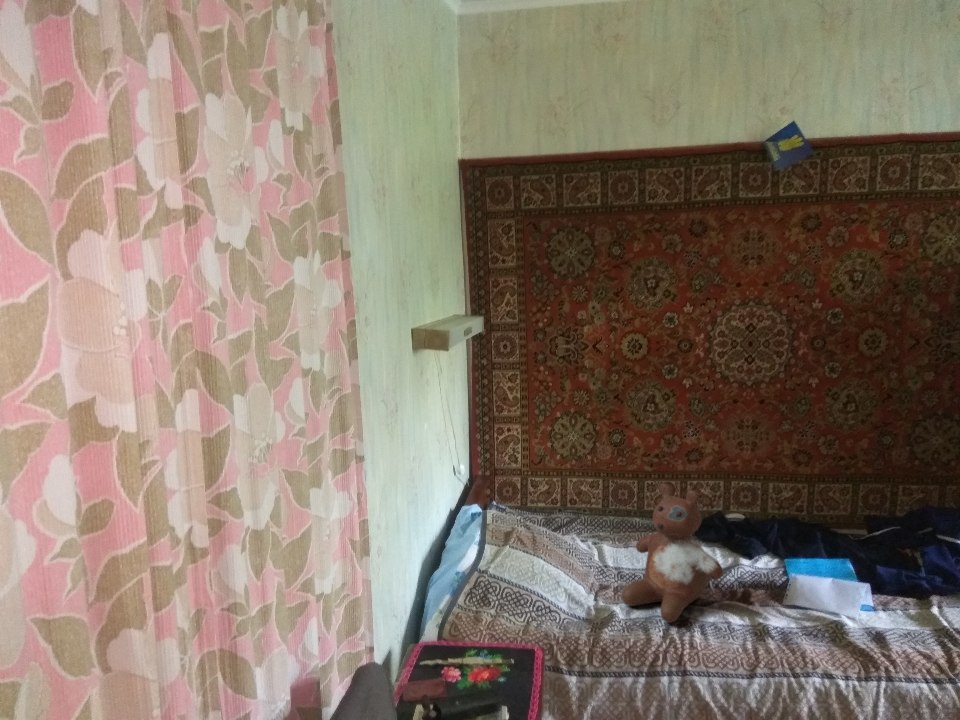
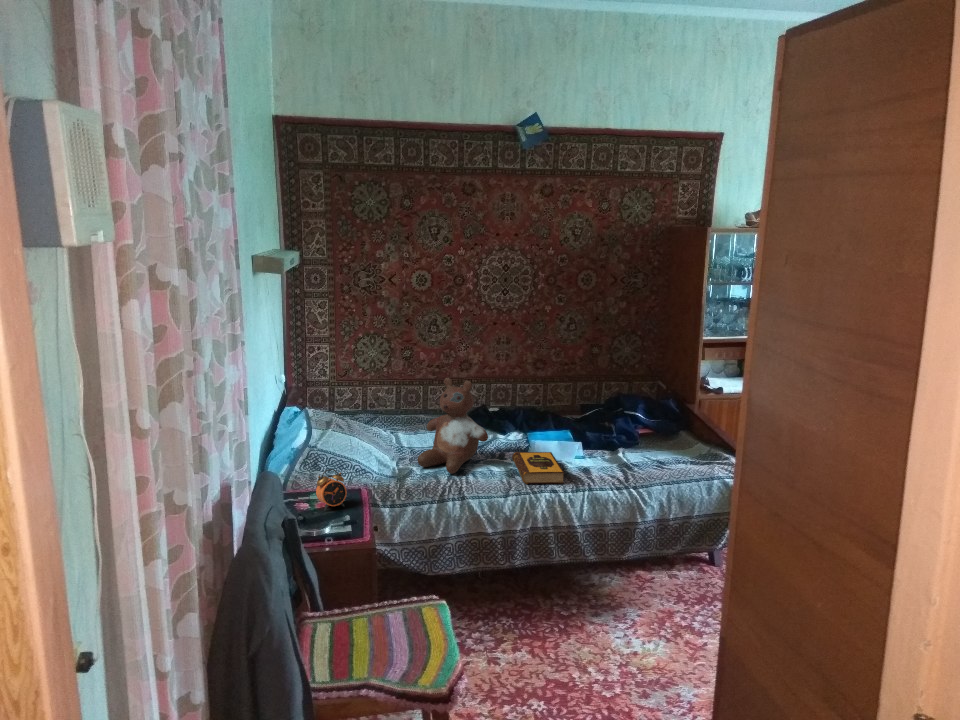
hardback book: none [760,596,847,663] -> present [512,452,564,484]
alarm clock: none [474,619,513,678] -> present [316,469,347,510]

